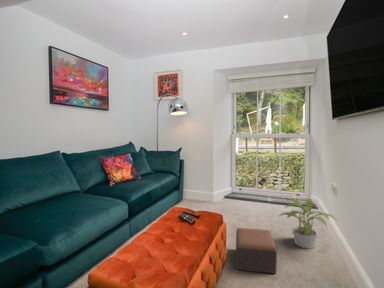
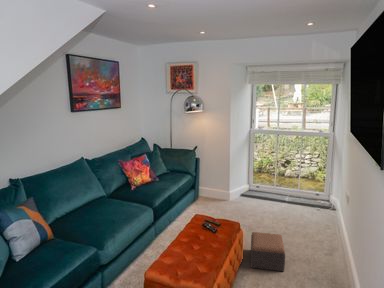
potted plant: present [281,199,335,249] -> none [291,204,344,250]

